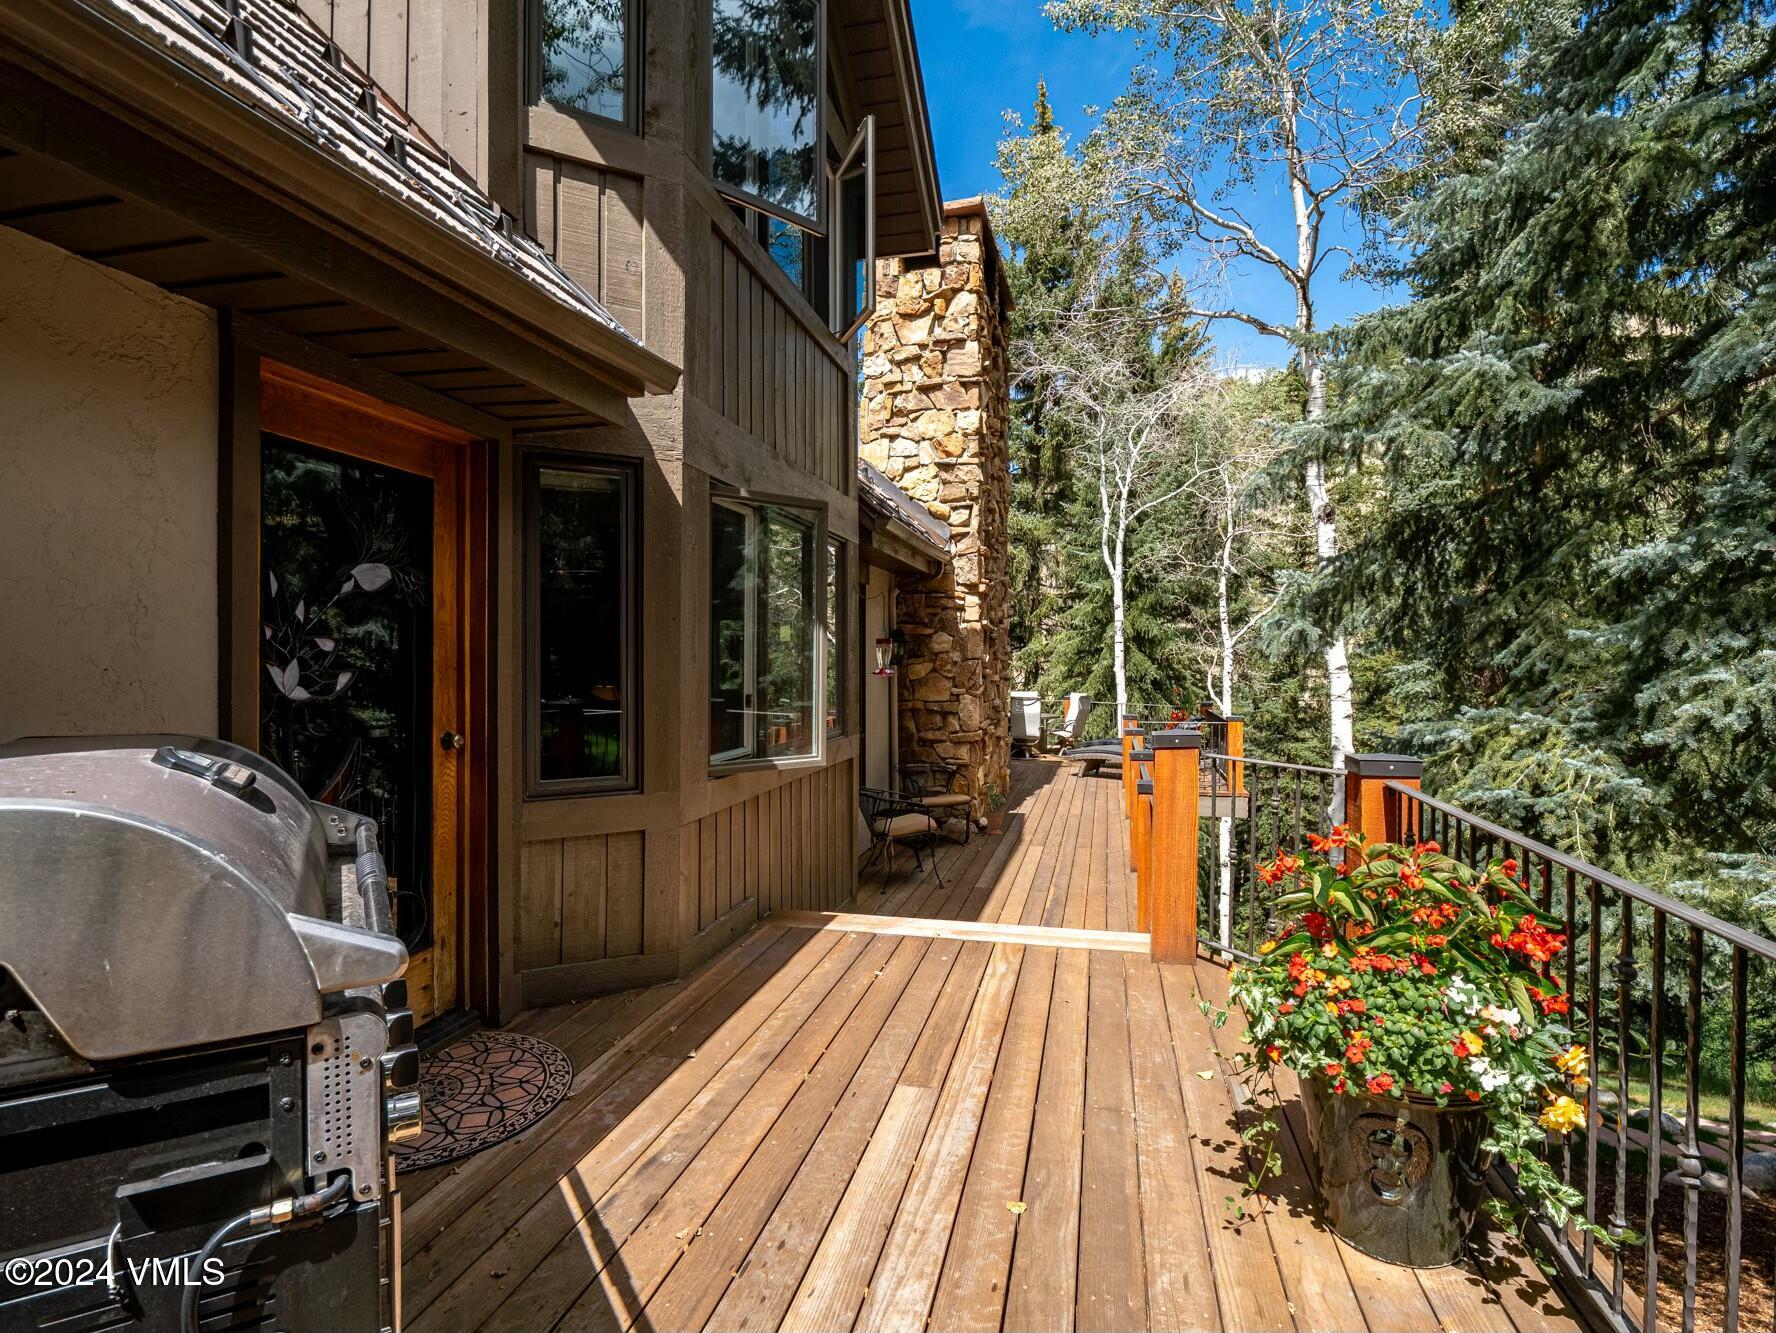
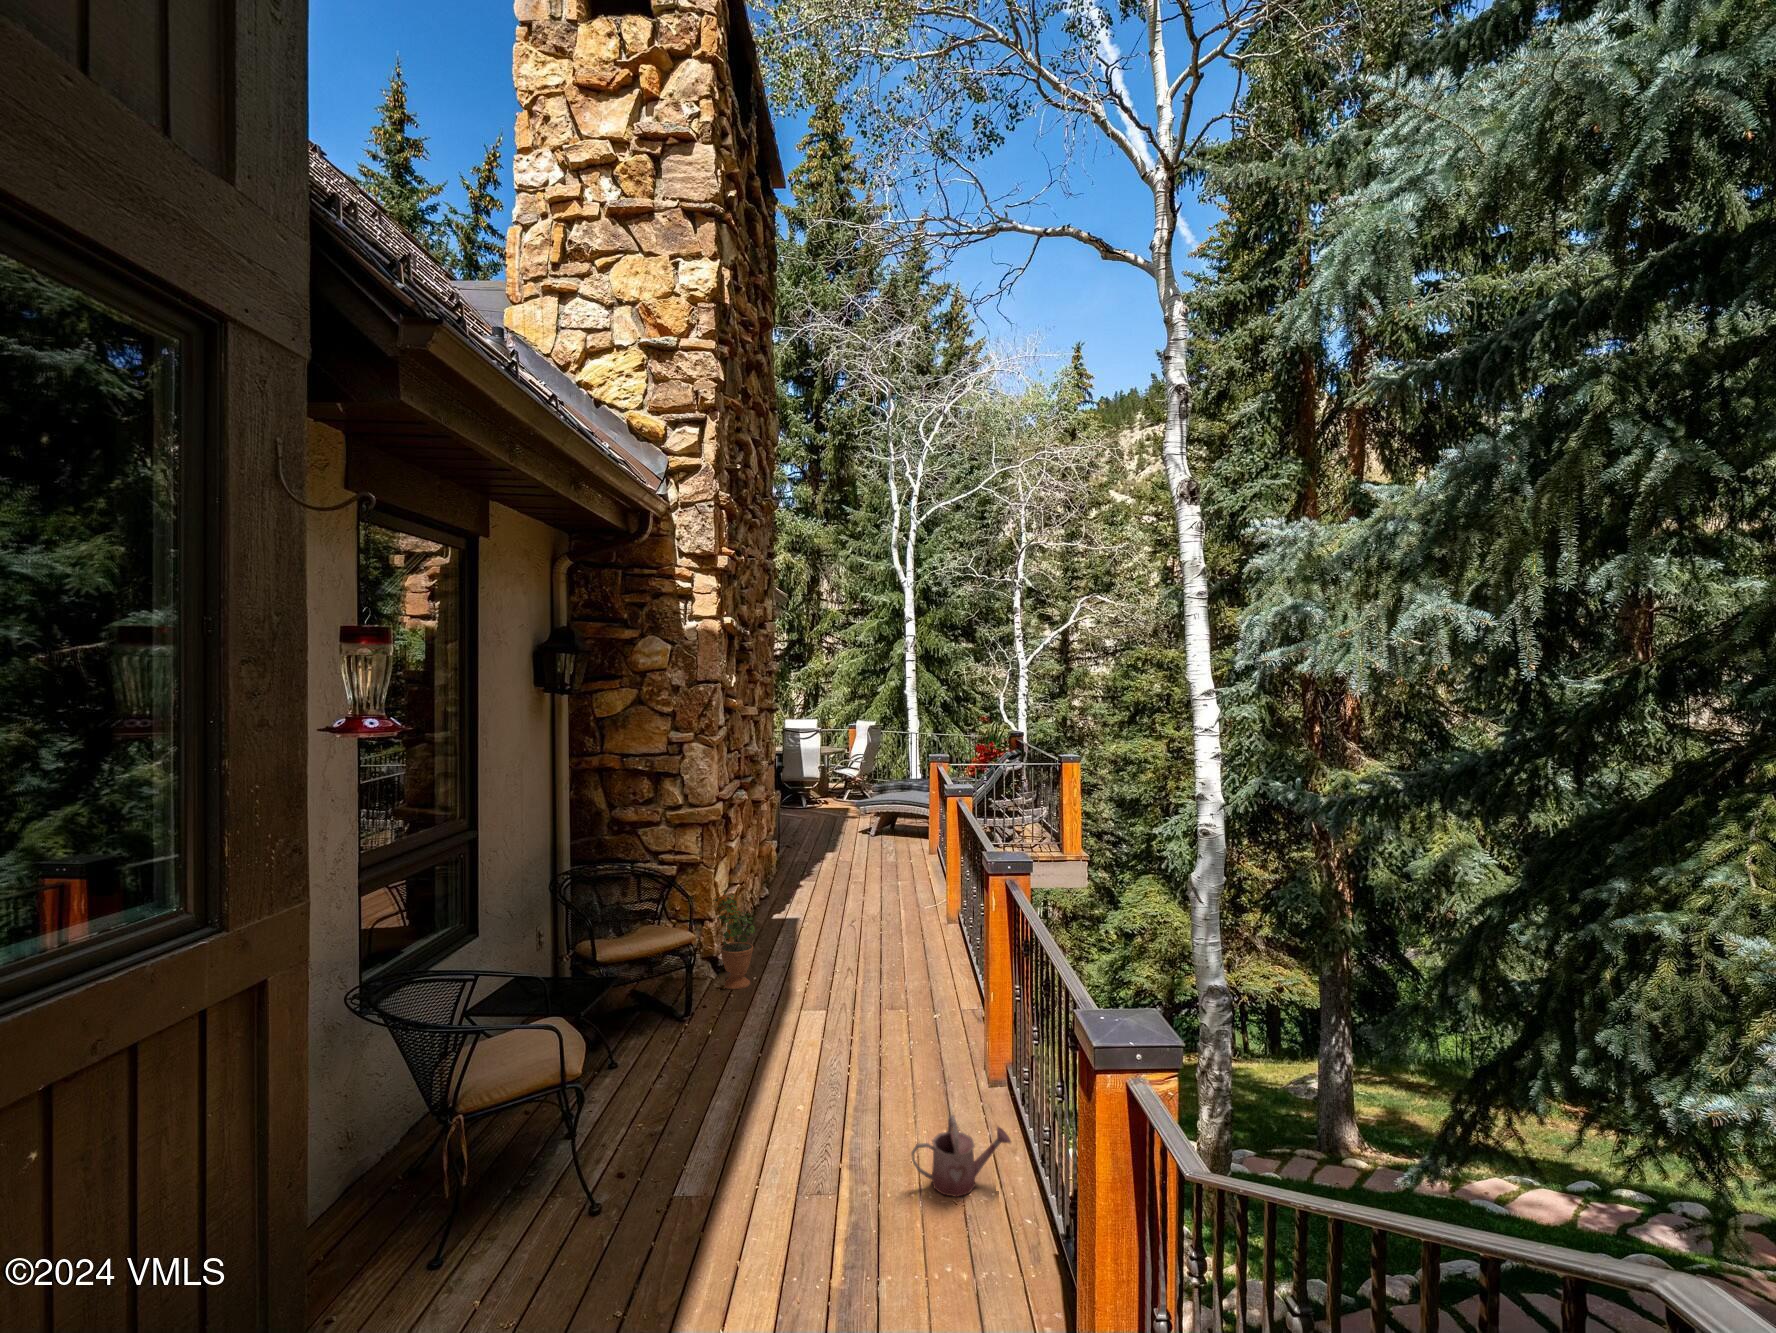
watering can: none [1084,851,1129,881] -> present [911,1115,1011,1197]

